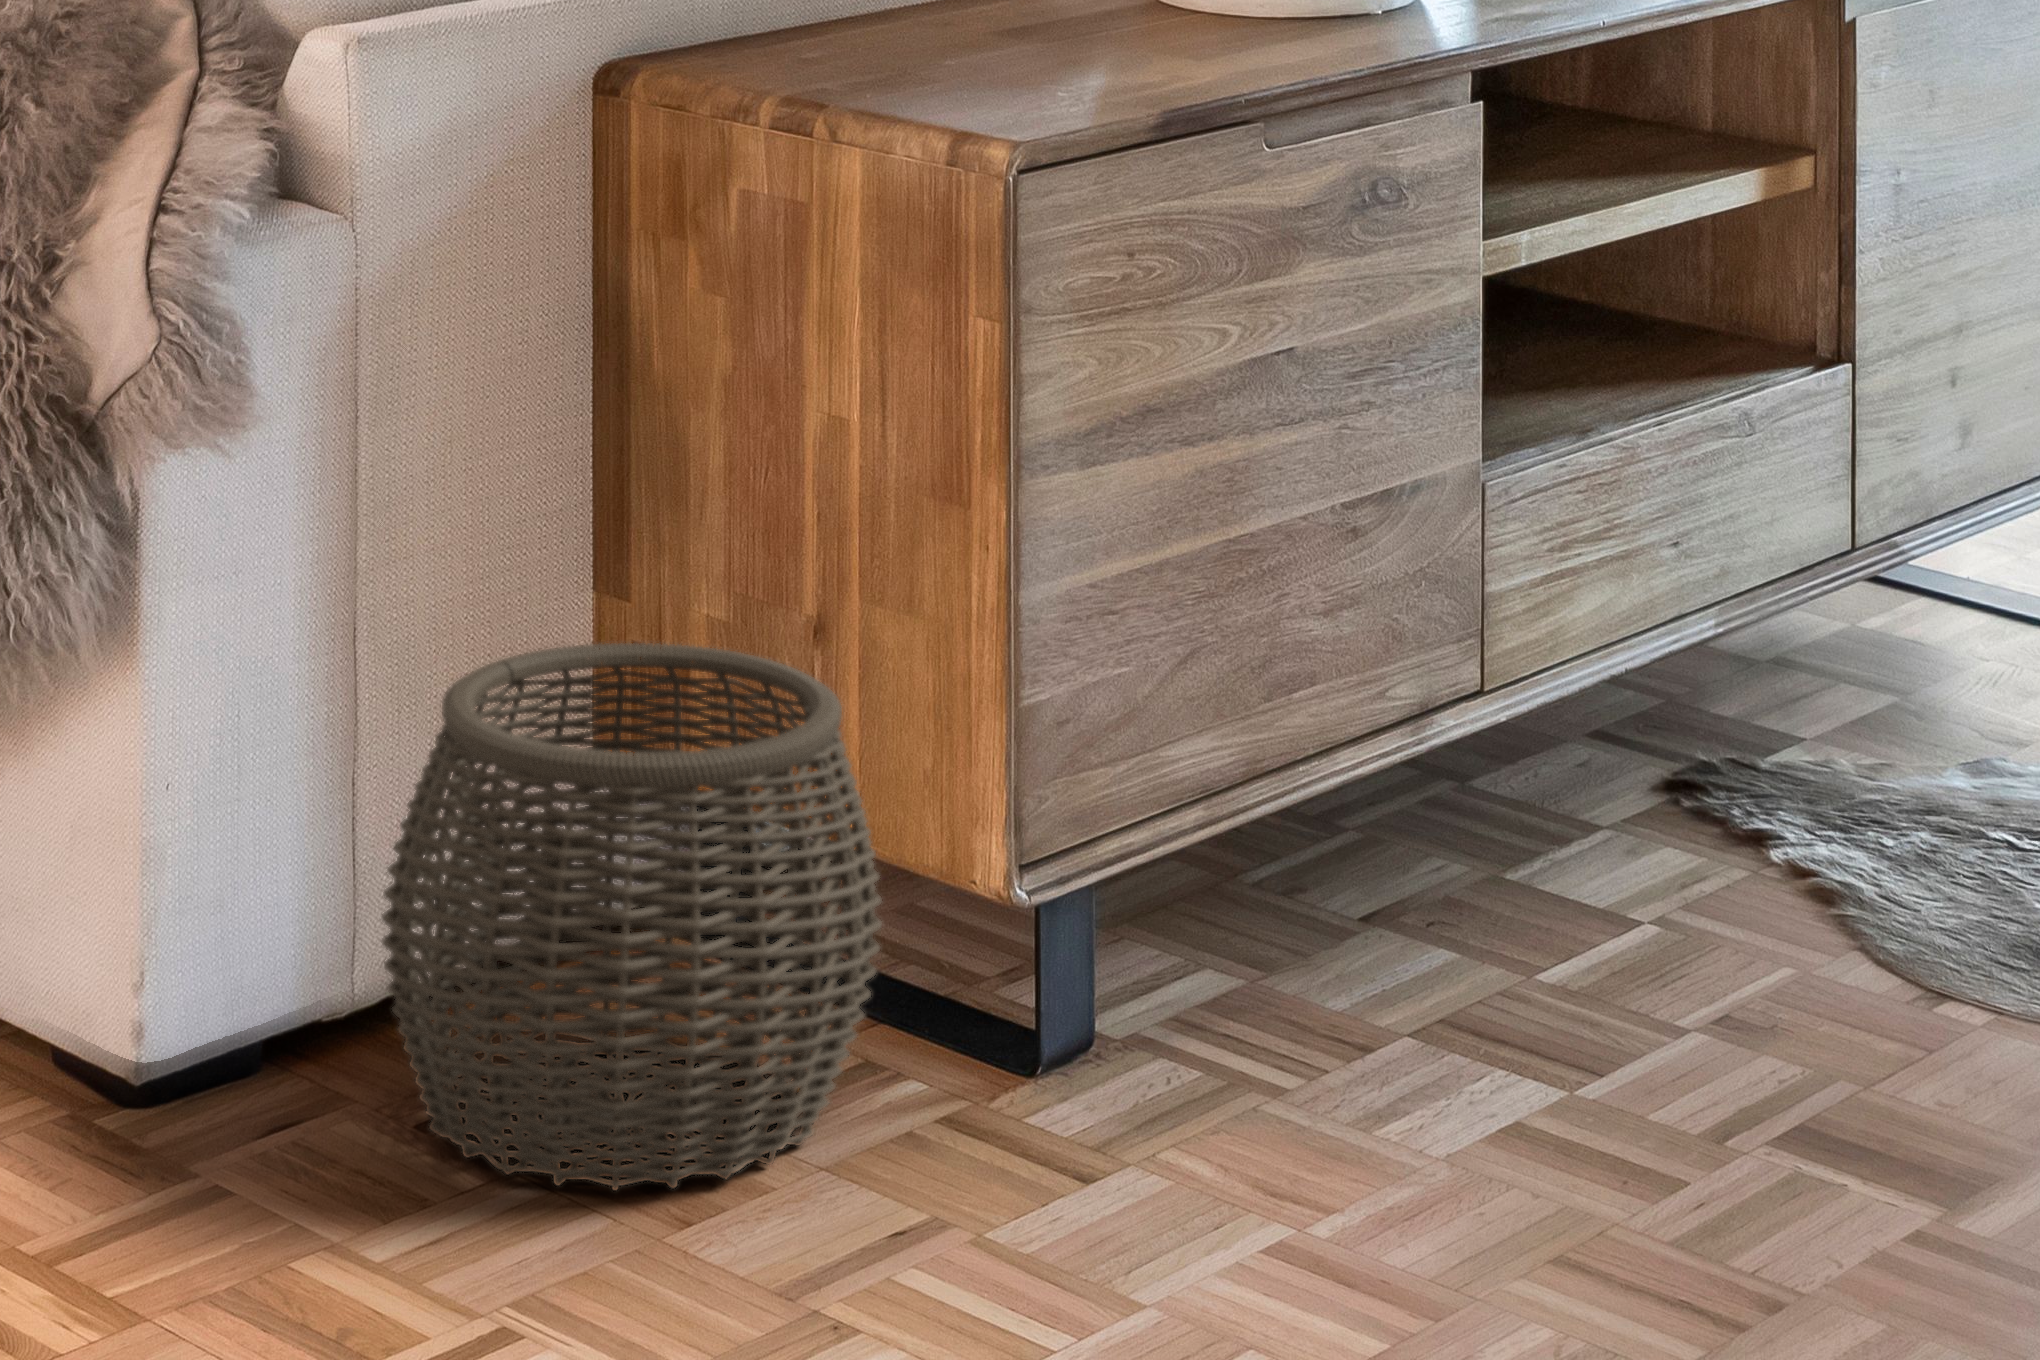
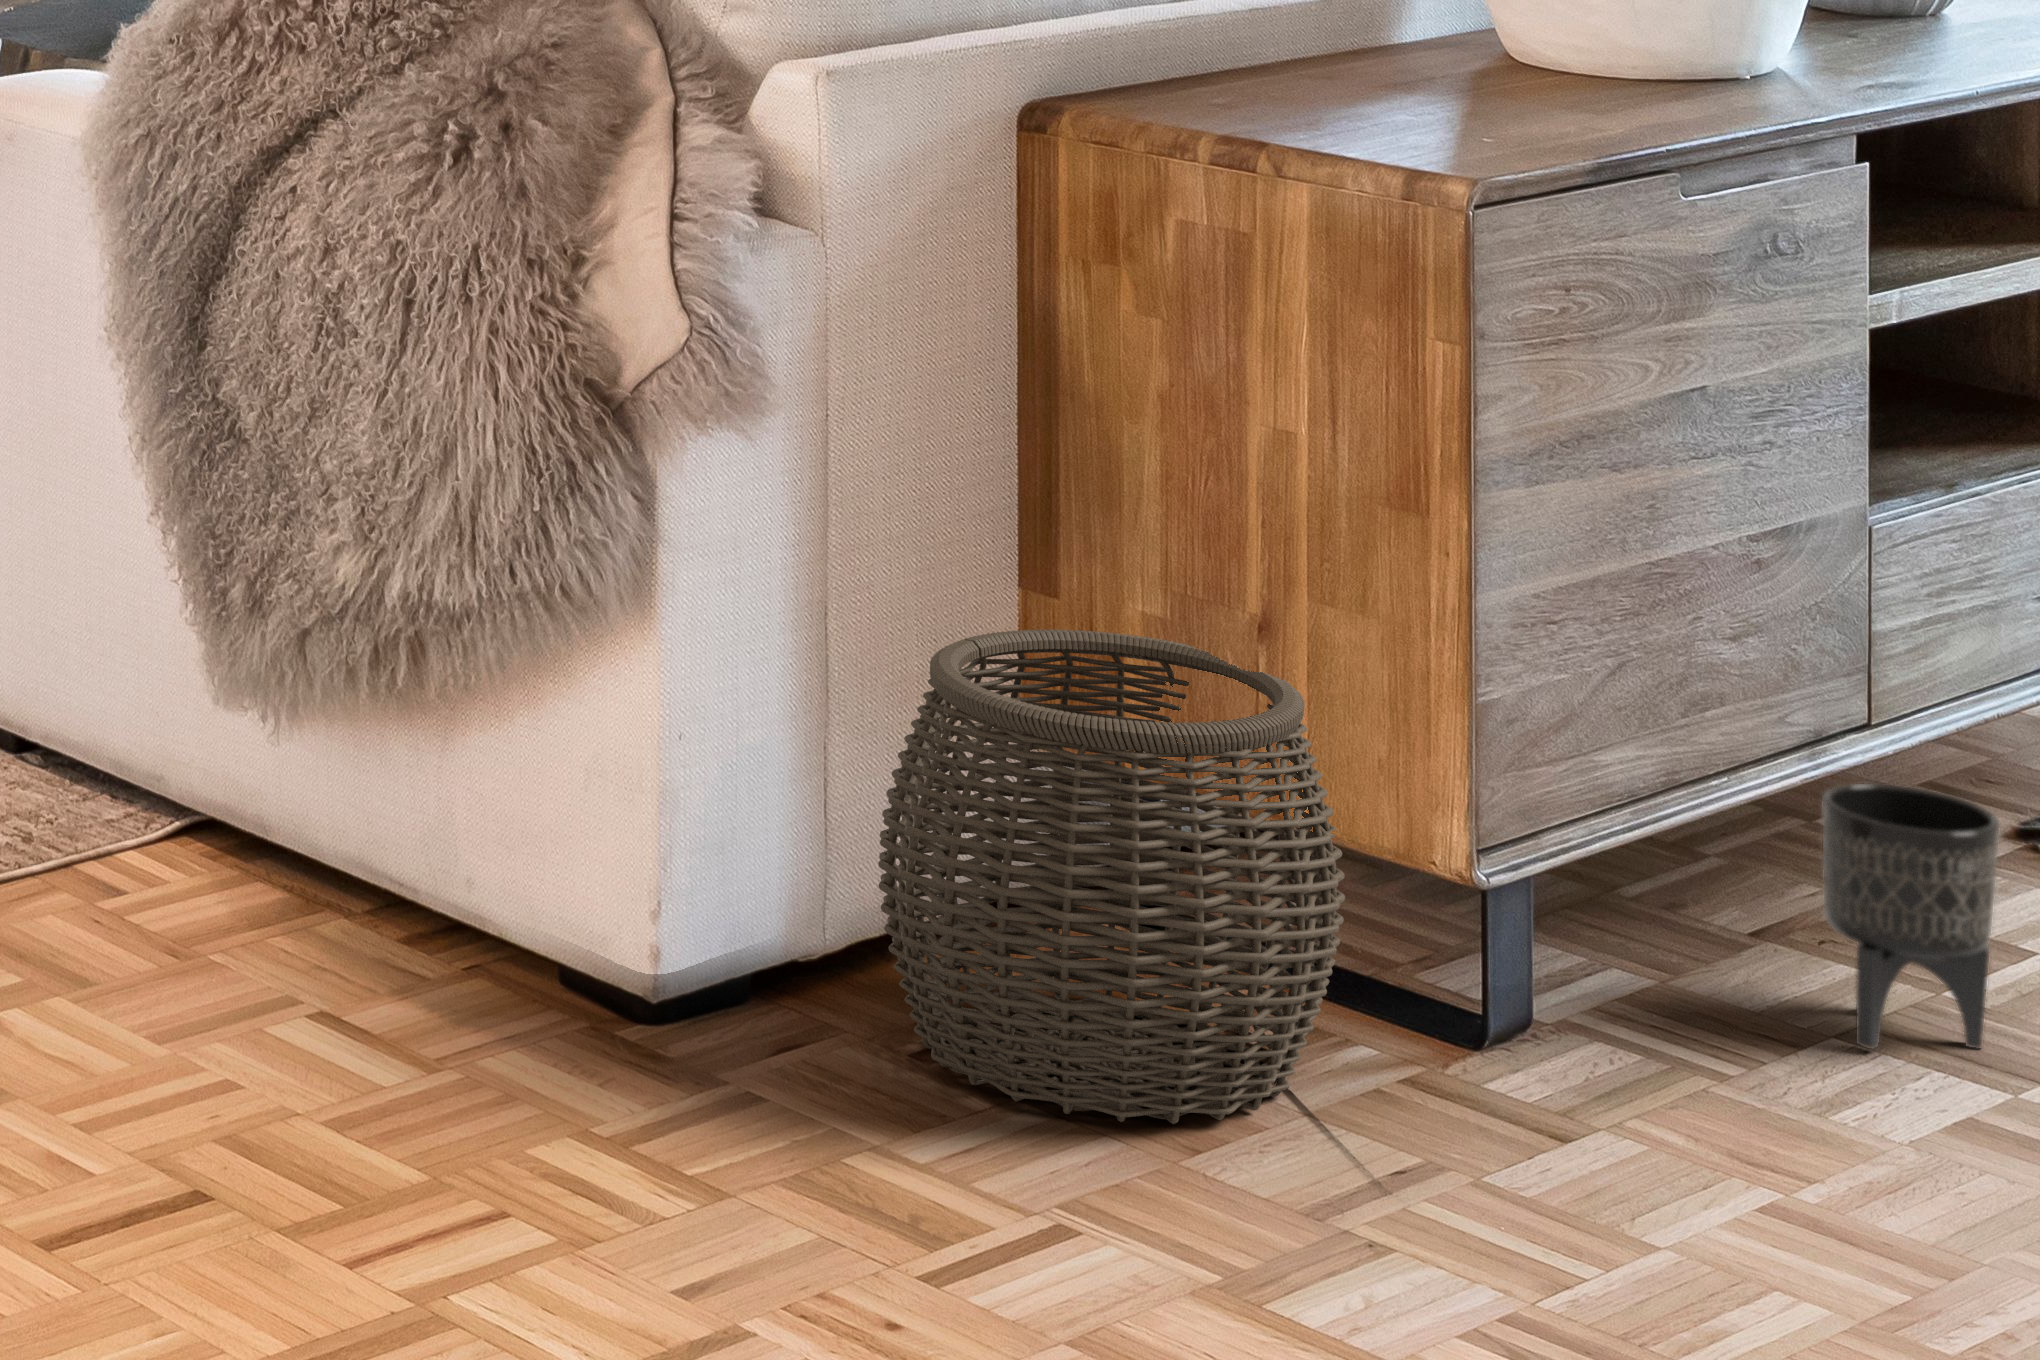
planter: none [1403,761,1576,1045] -> present [1822,784,1999,1049]

